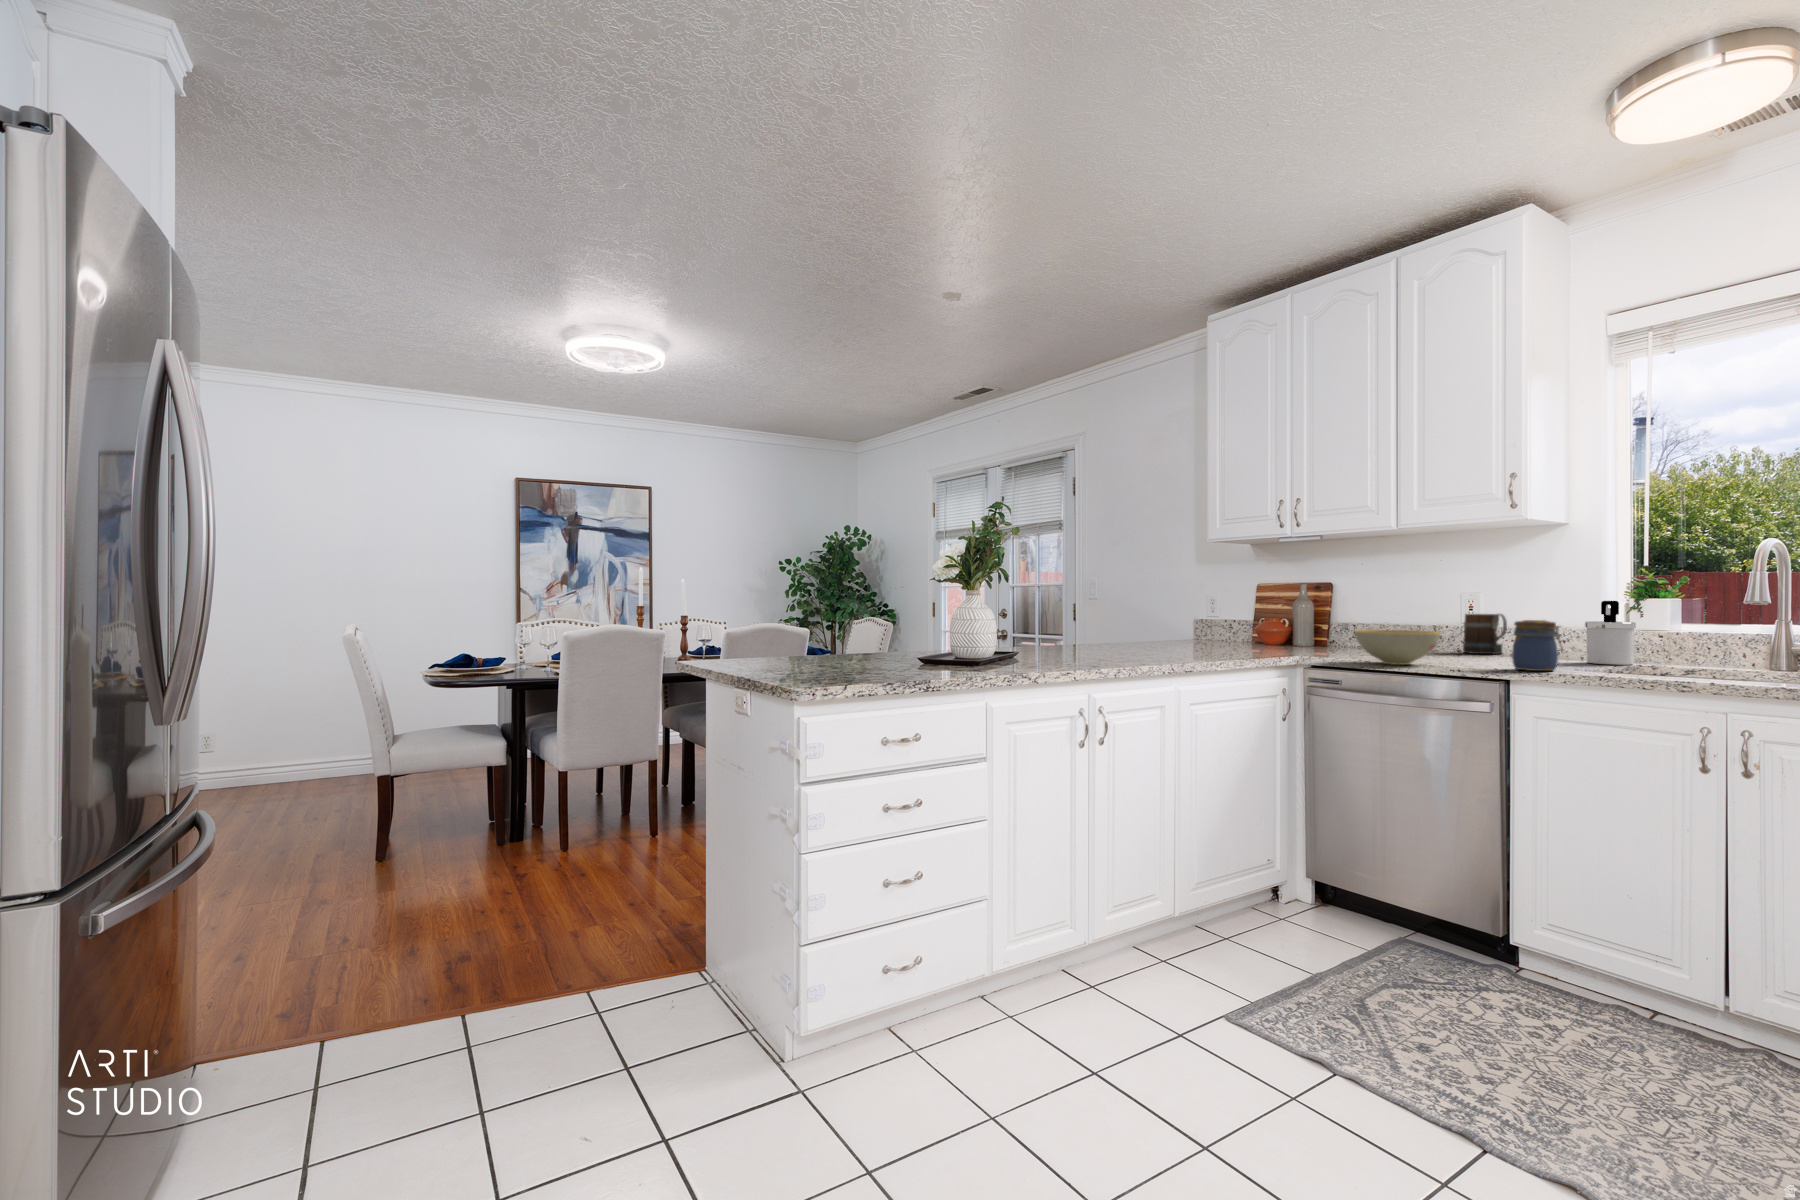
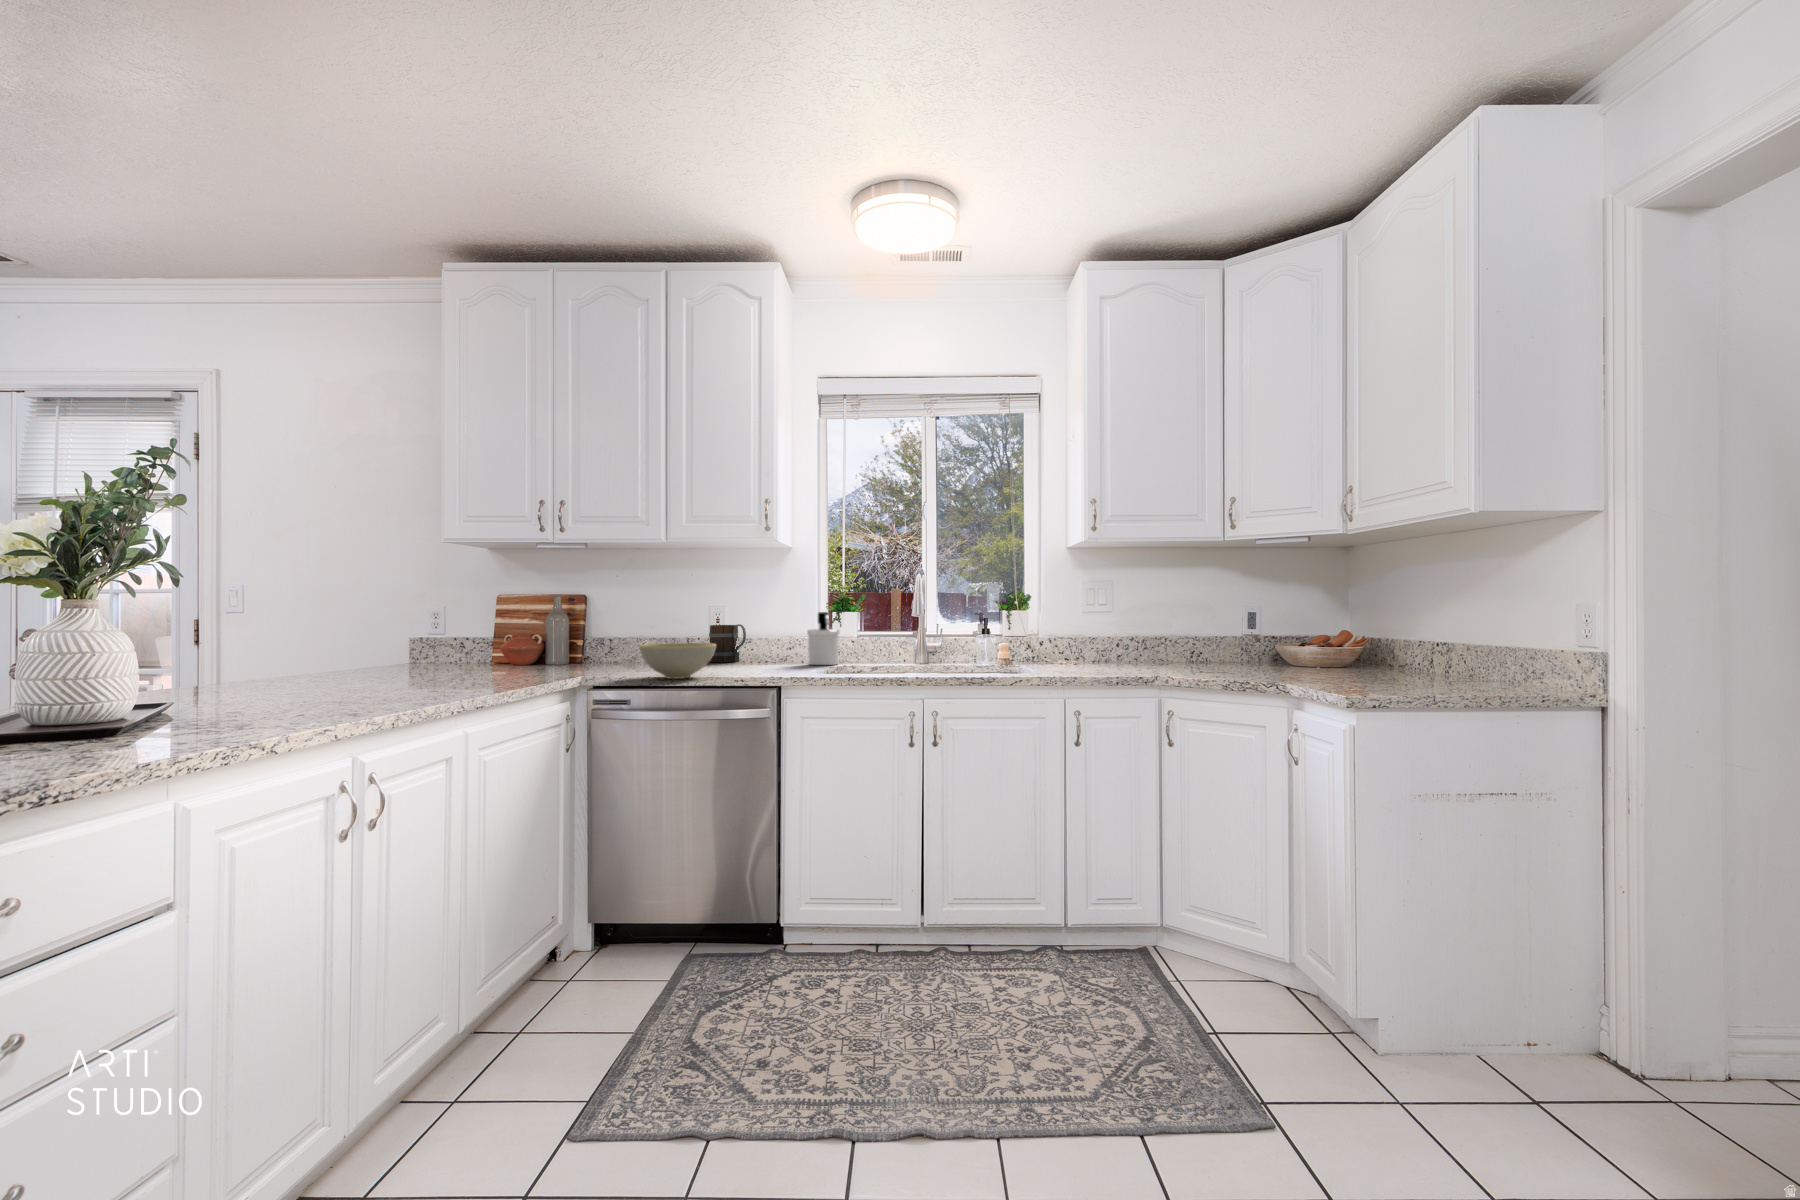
jar: present [1512,620,1563,671] -> none [774,630,809,675]

